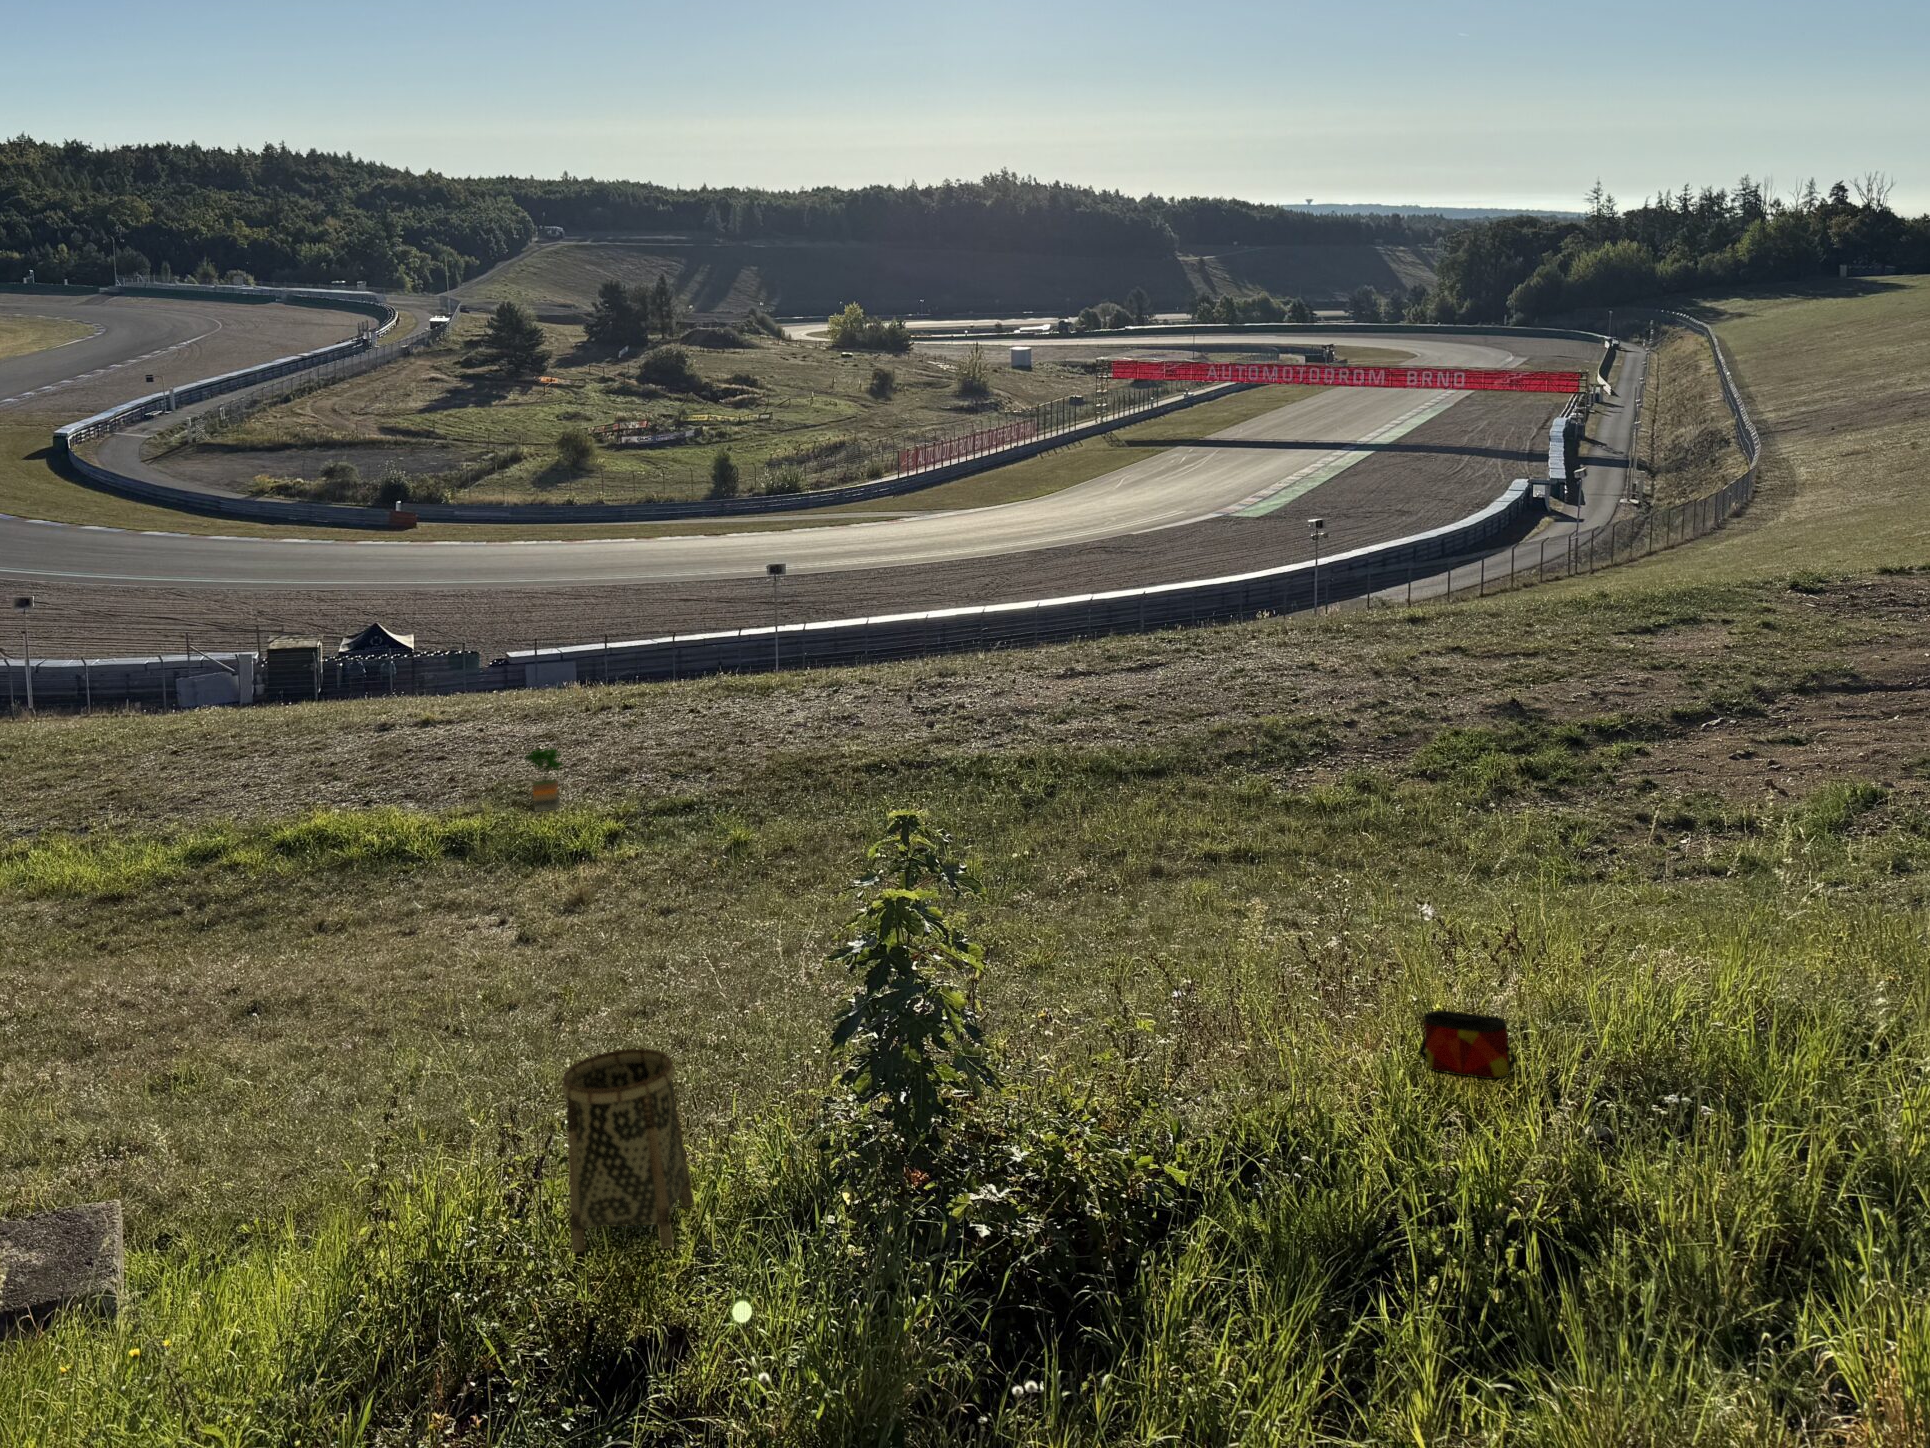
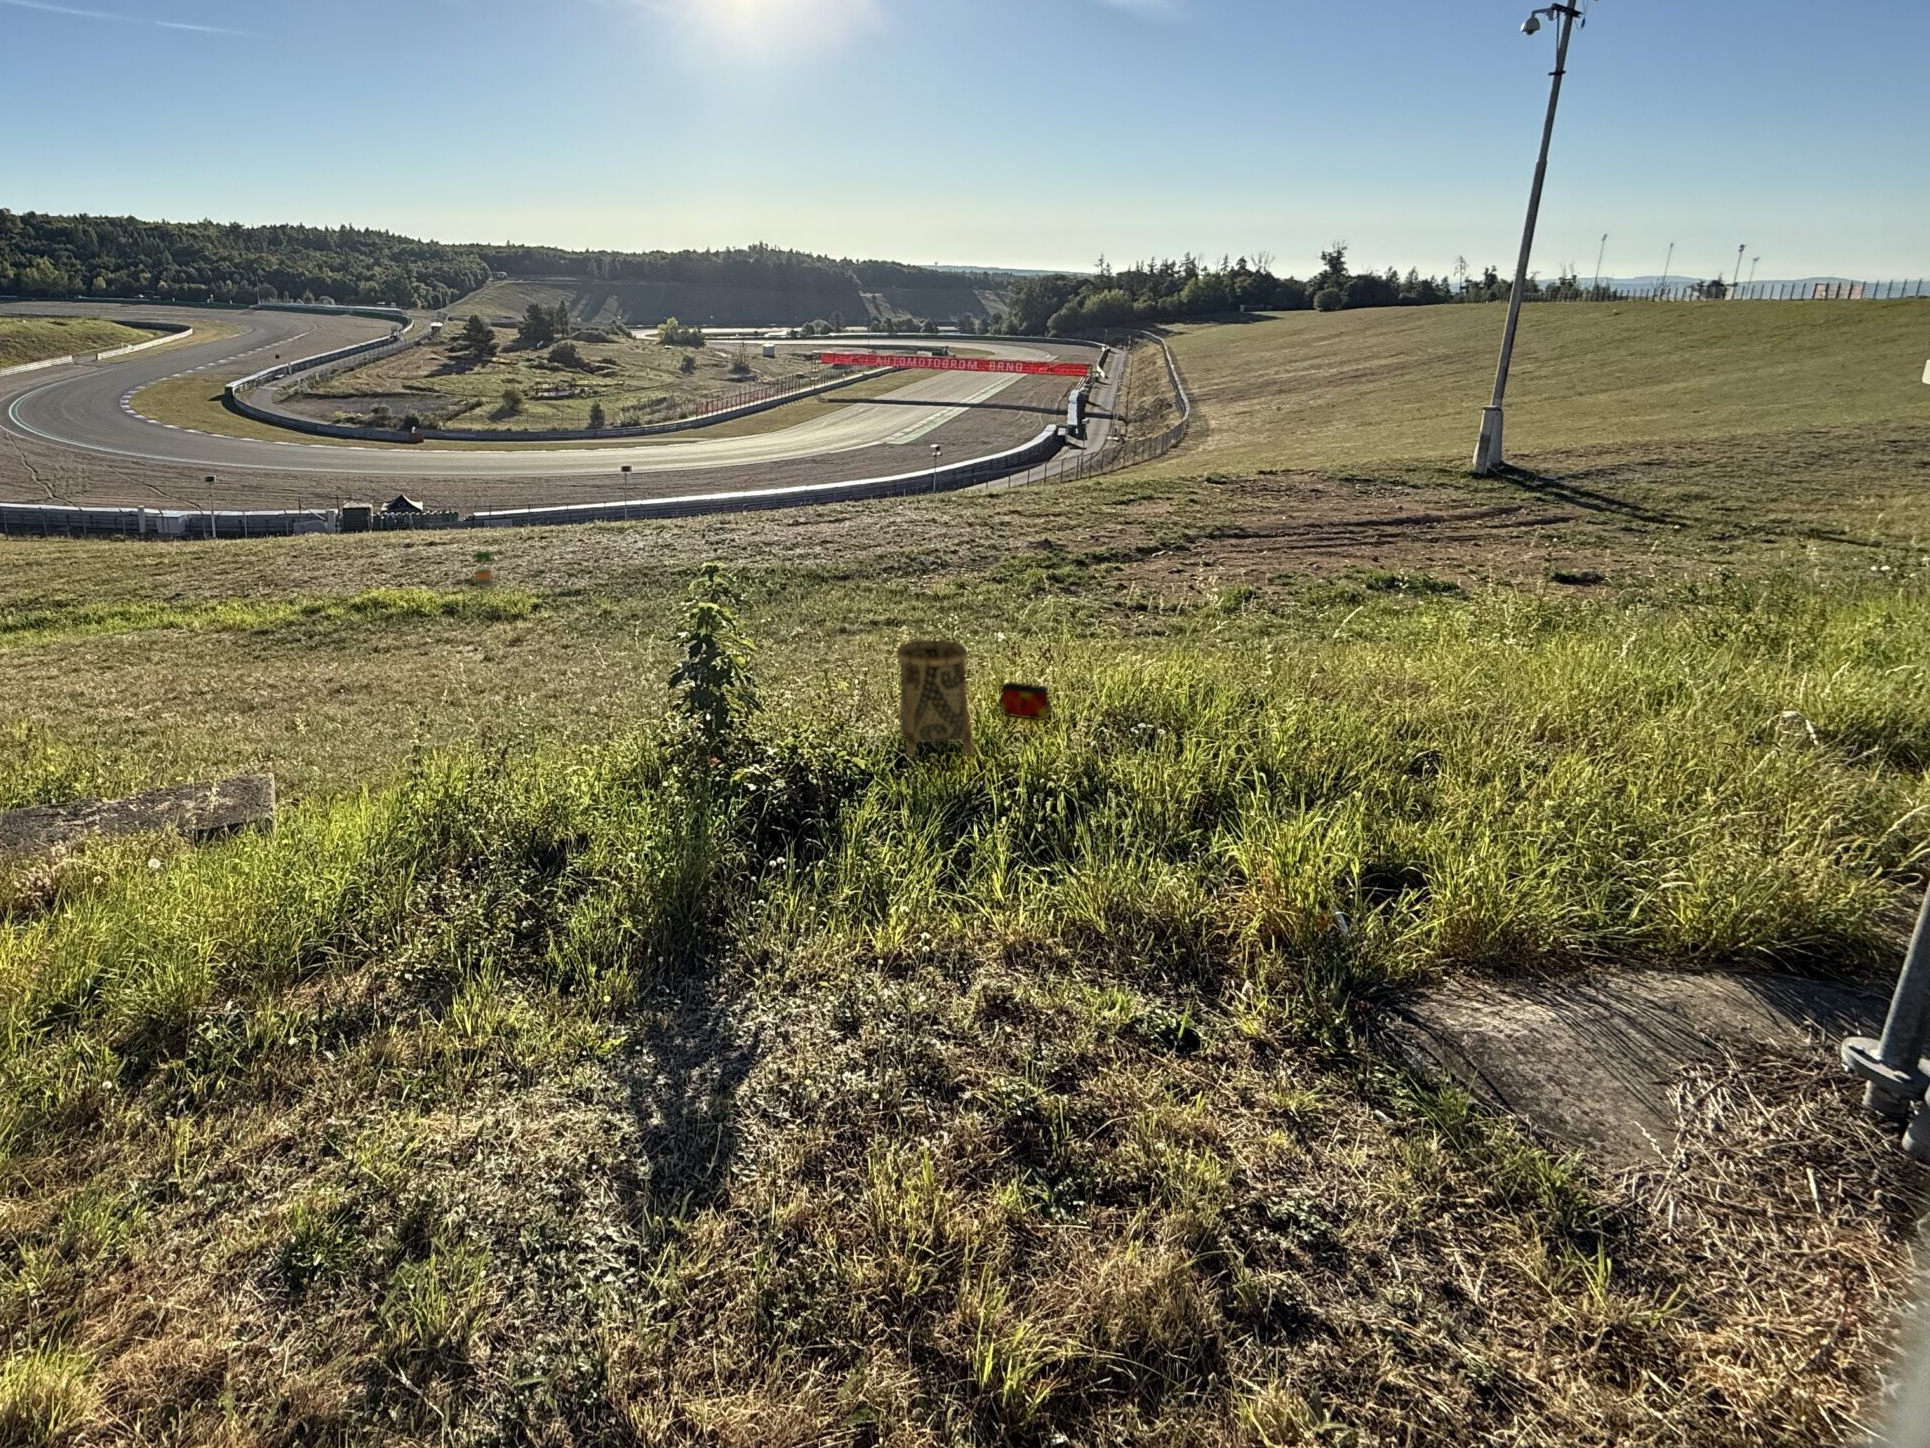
basket: present [561,1048,694,1252] -> present [896,640,973,757]

